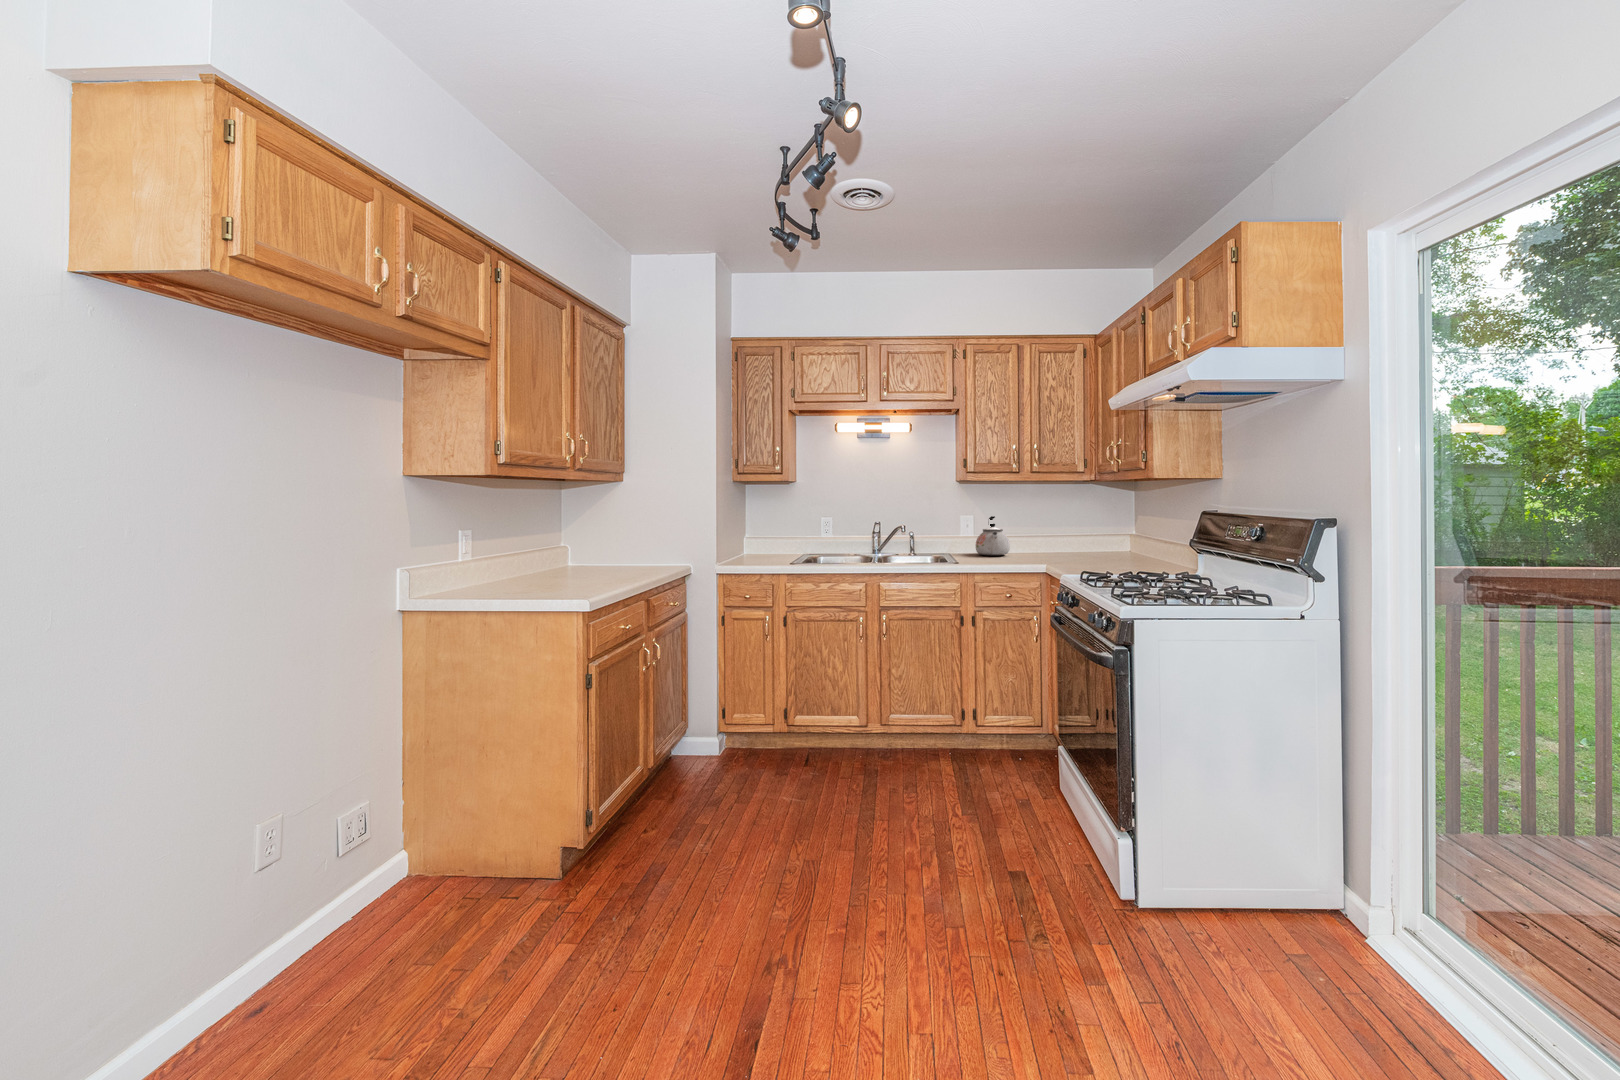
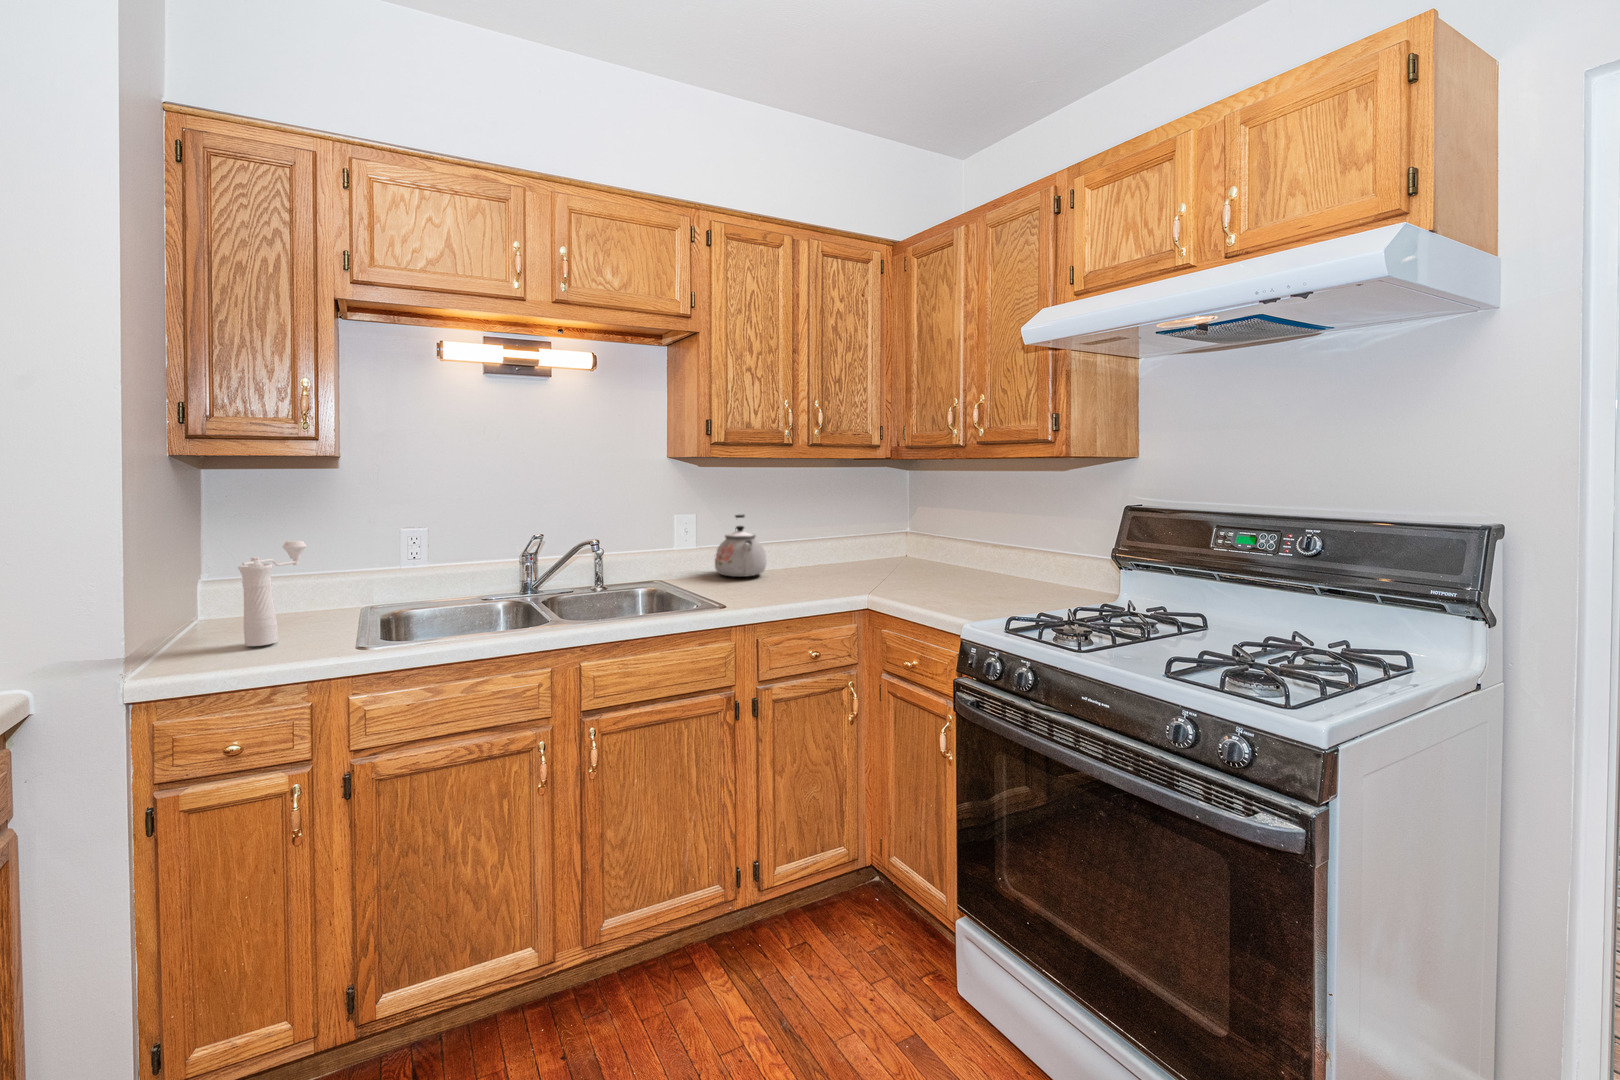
pepper mill: none [748,520,771,562] -> present [238,541,306,646]

